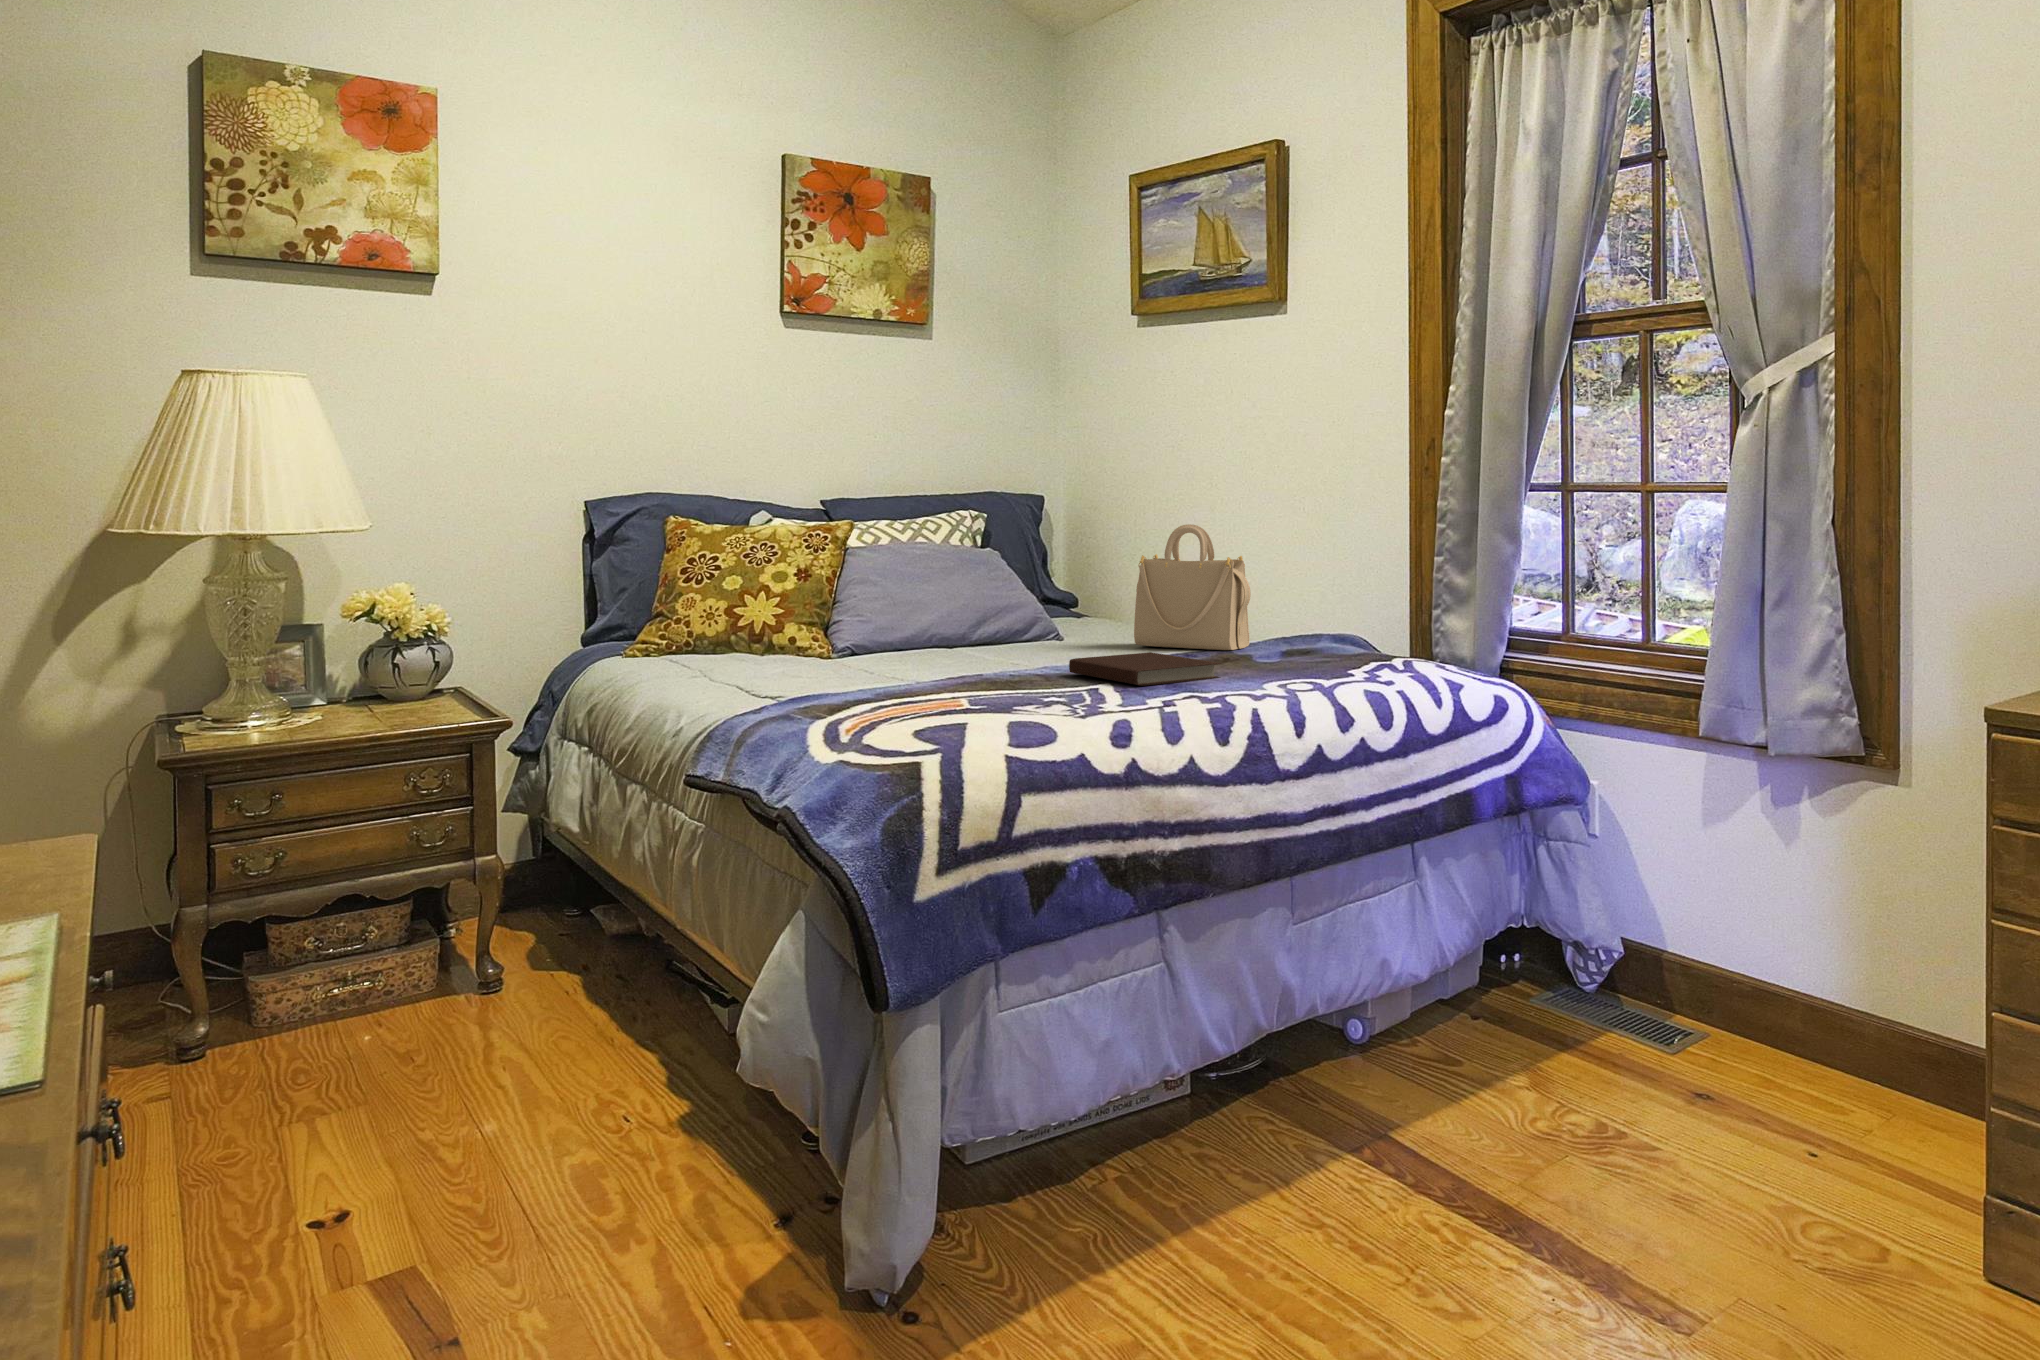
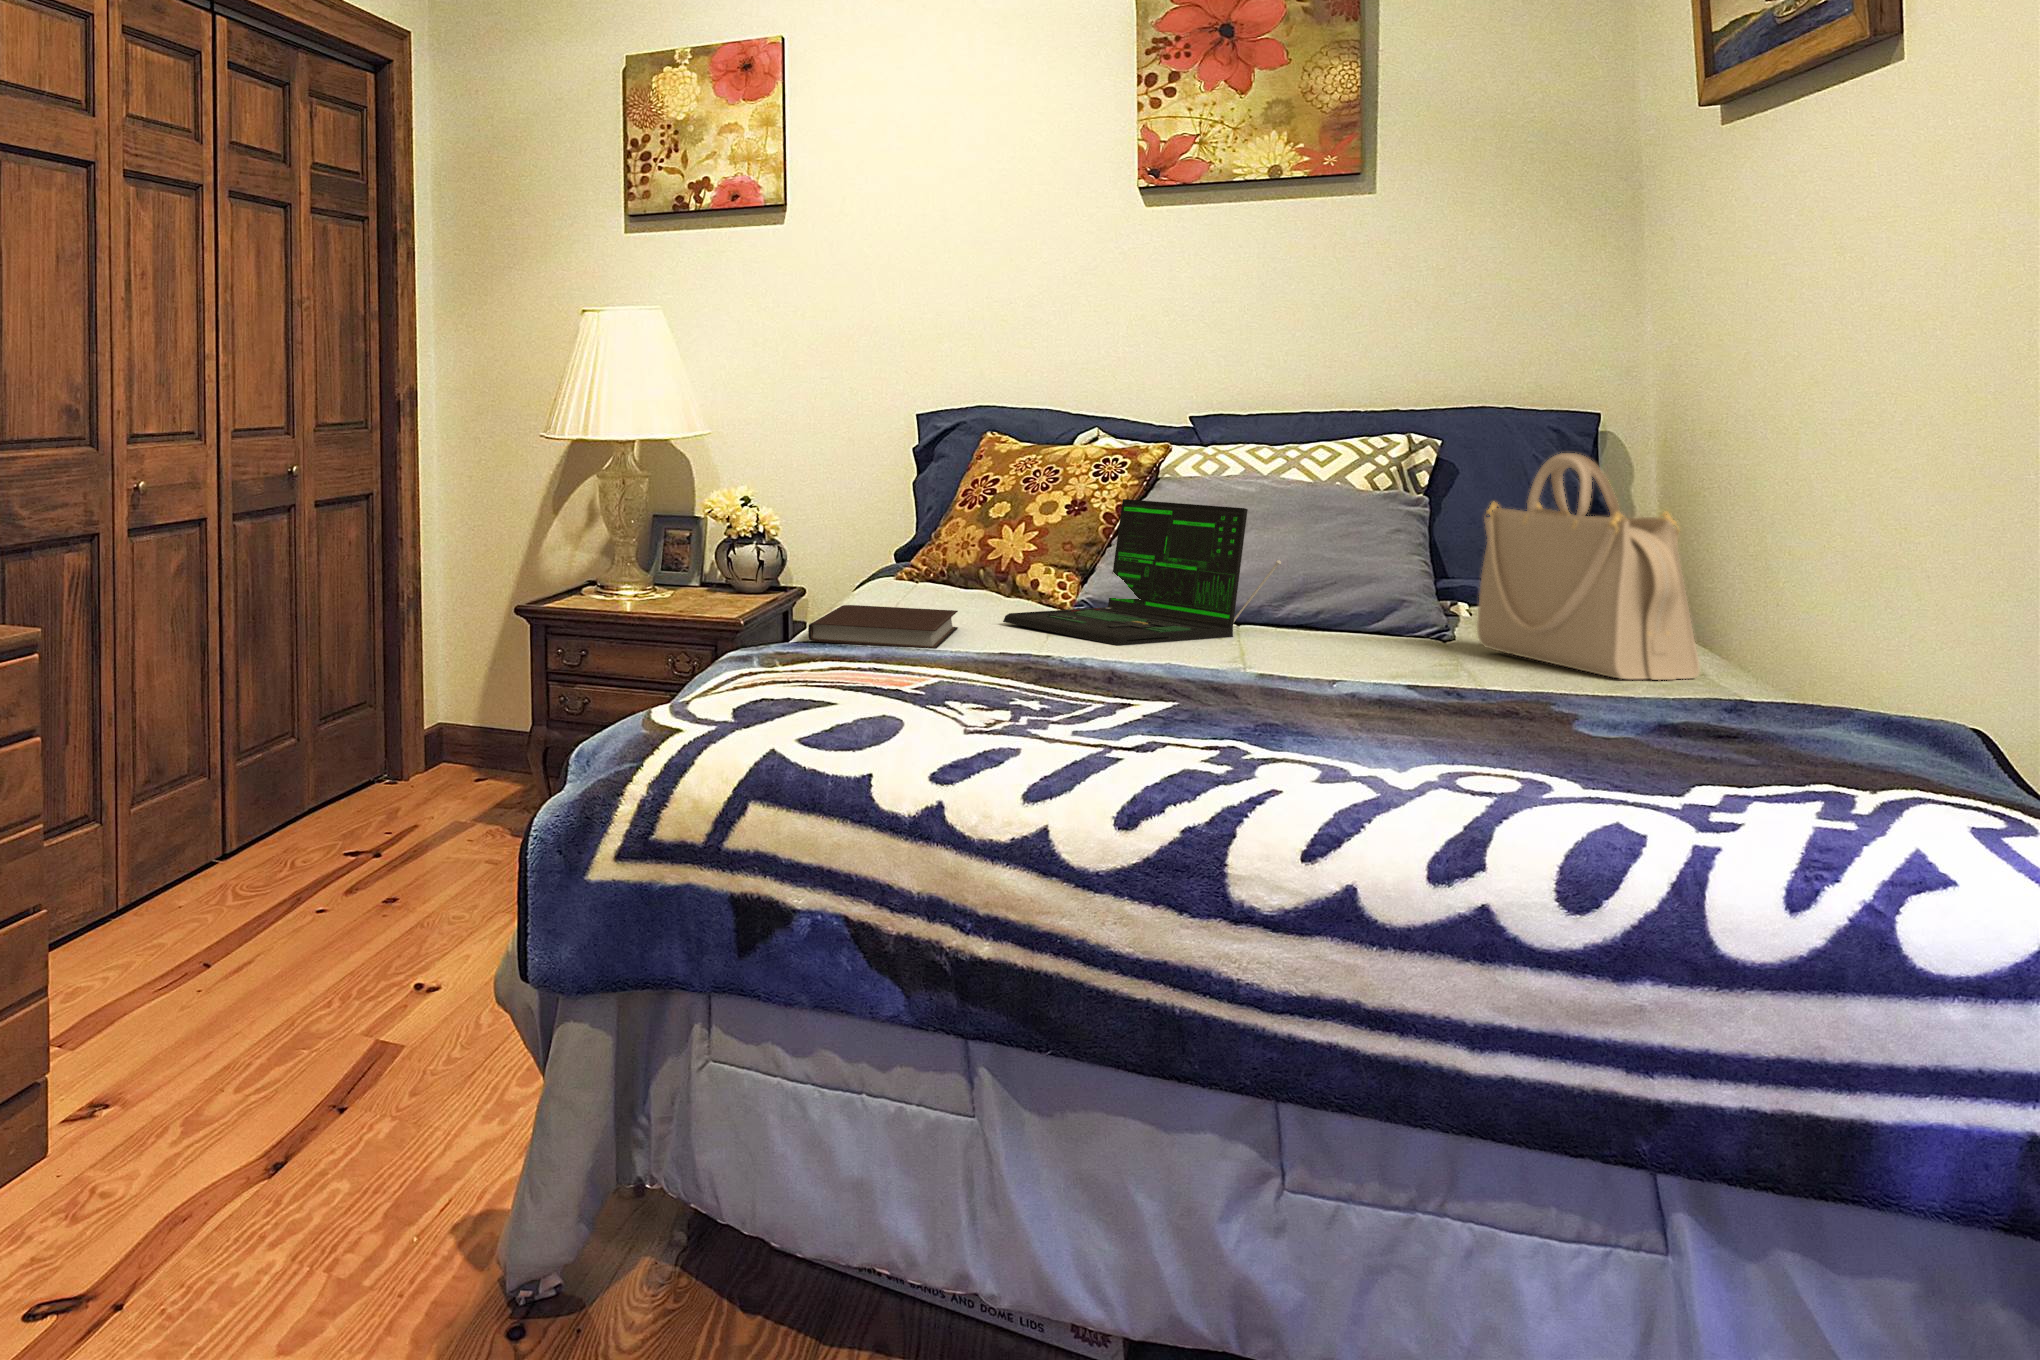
laptop: none [844,566,1033,670] -> present [1003,499,1281,645]
notebook: present [1069,652,1221,686] -> present [808,605,958,649]

